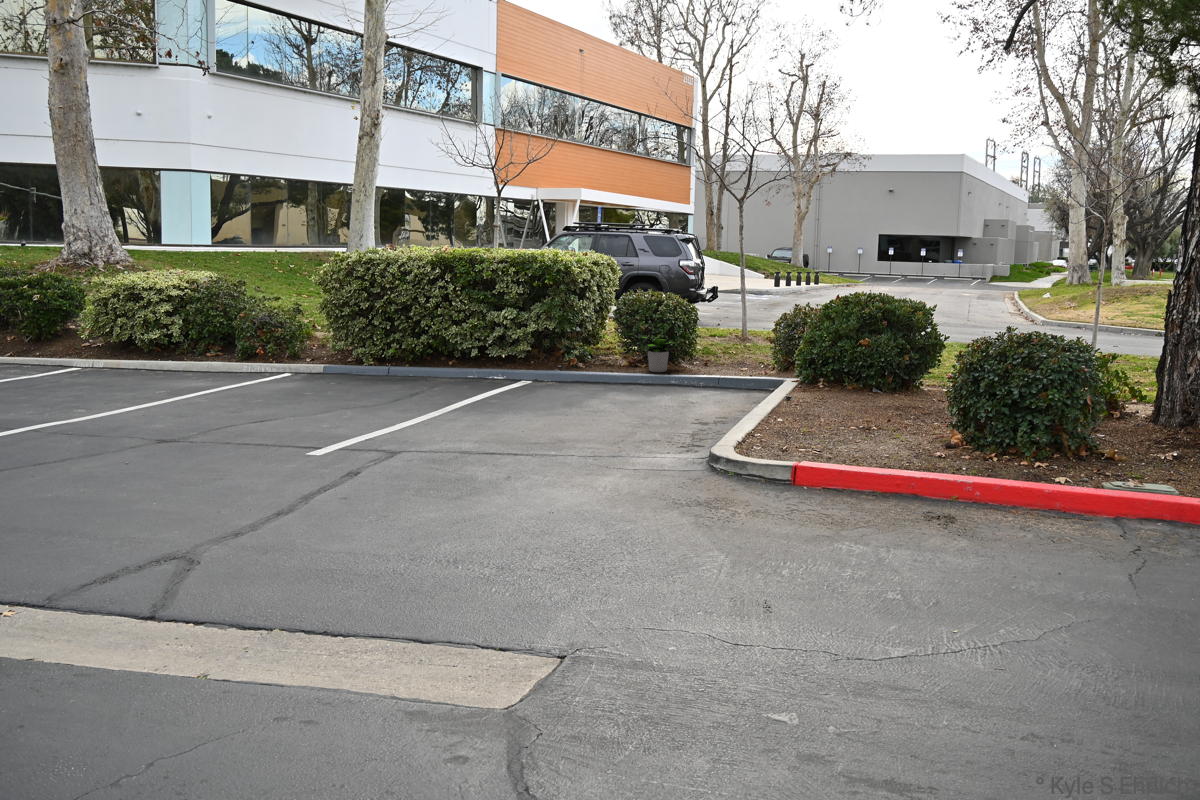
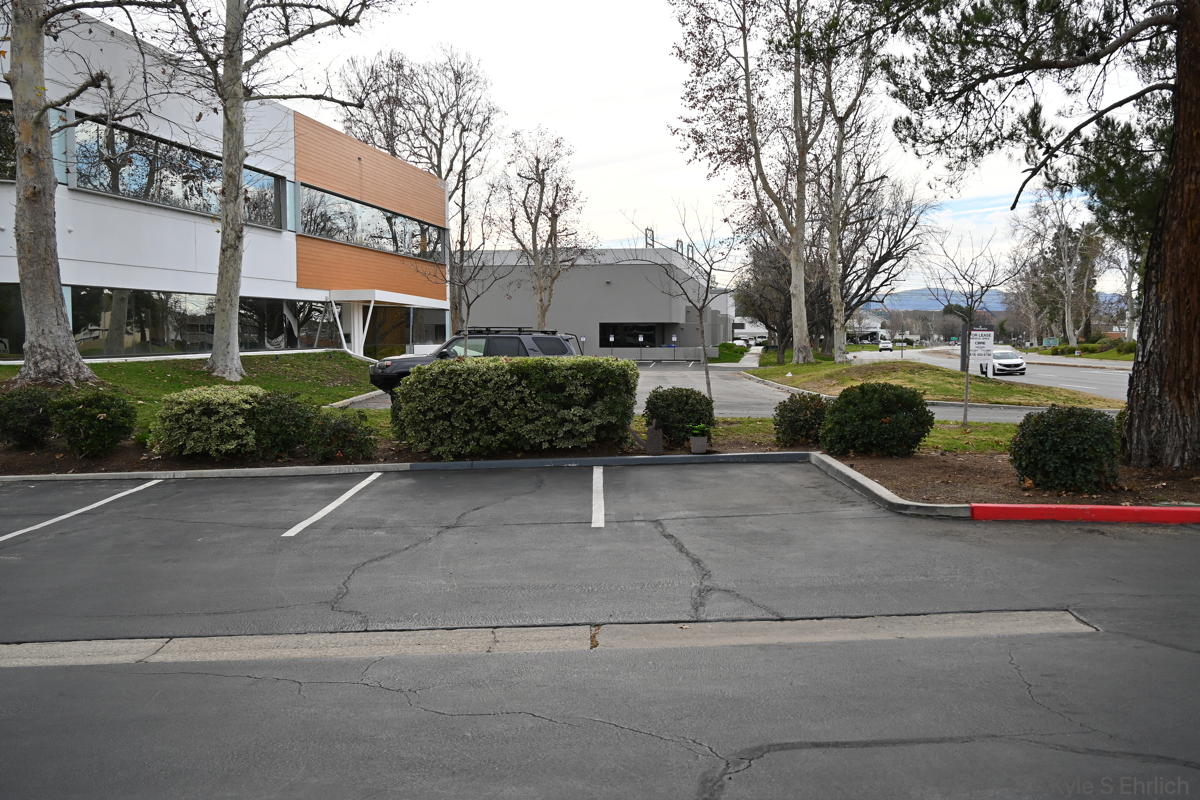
watering can: none [573,328,620,371] -> present [627,420,669,455]

